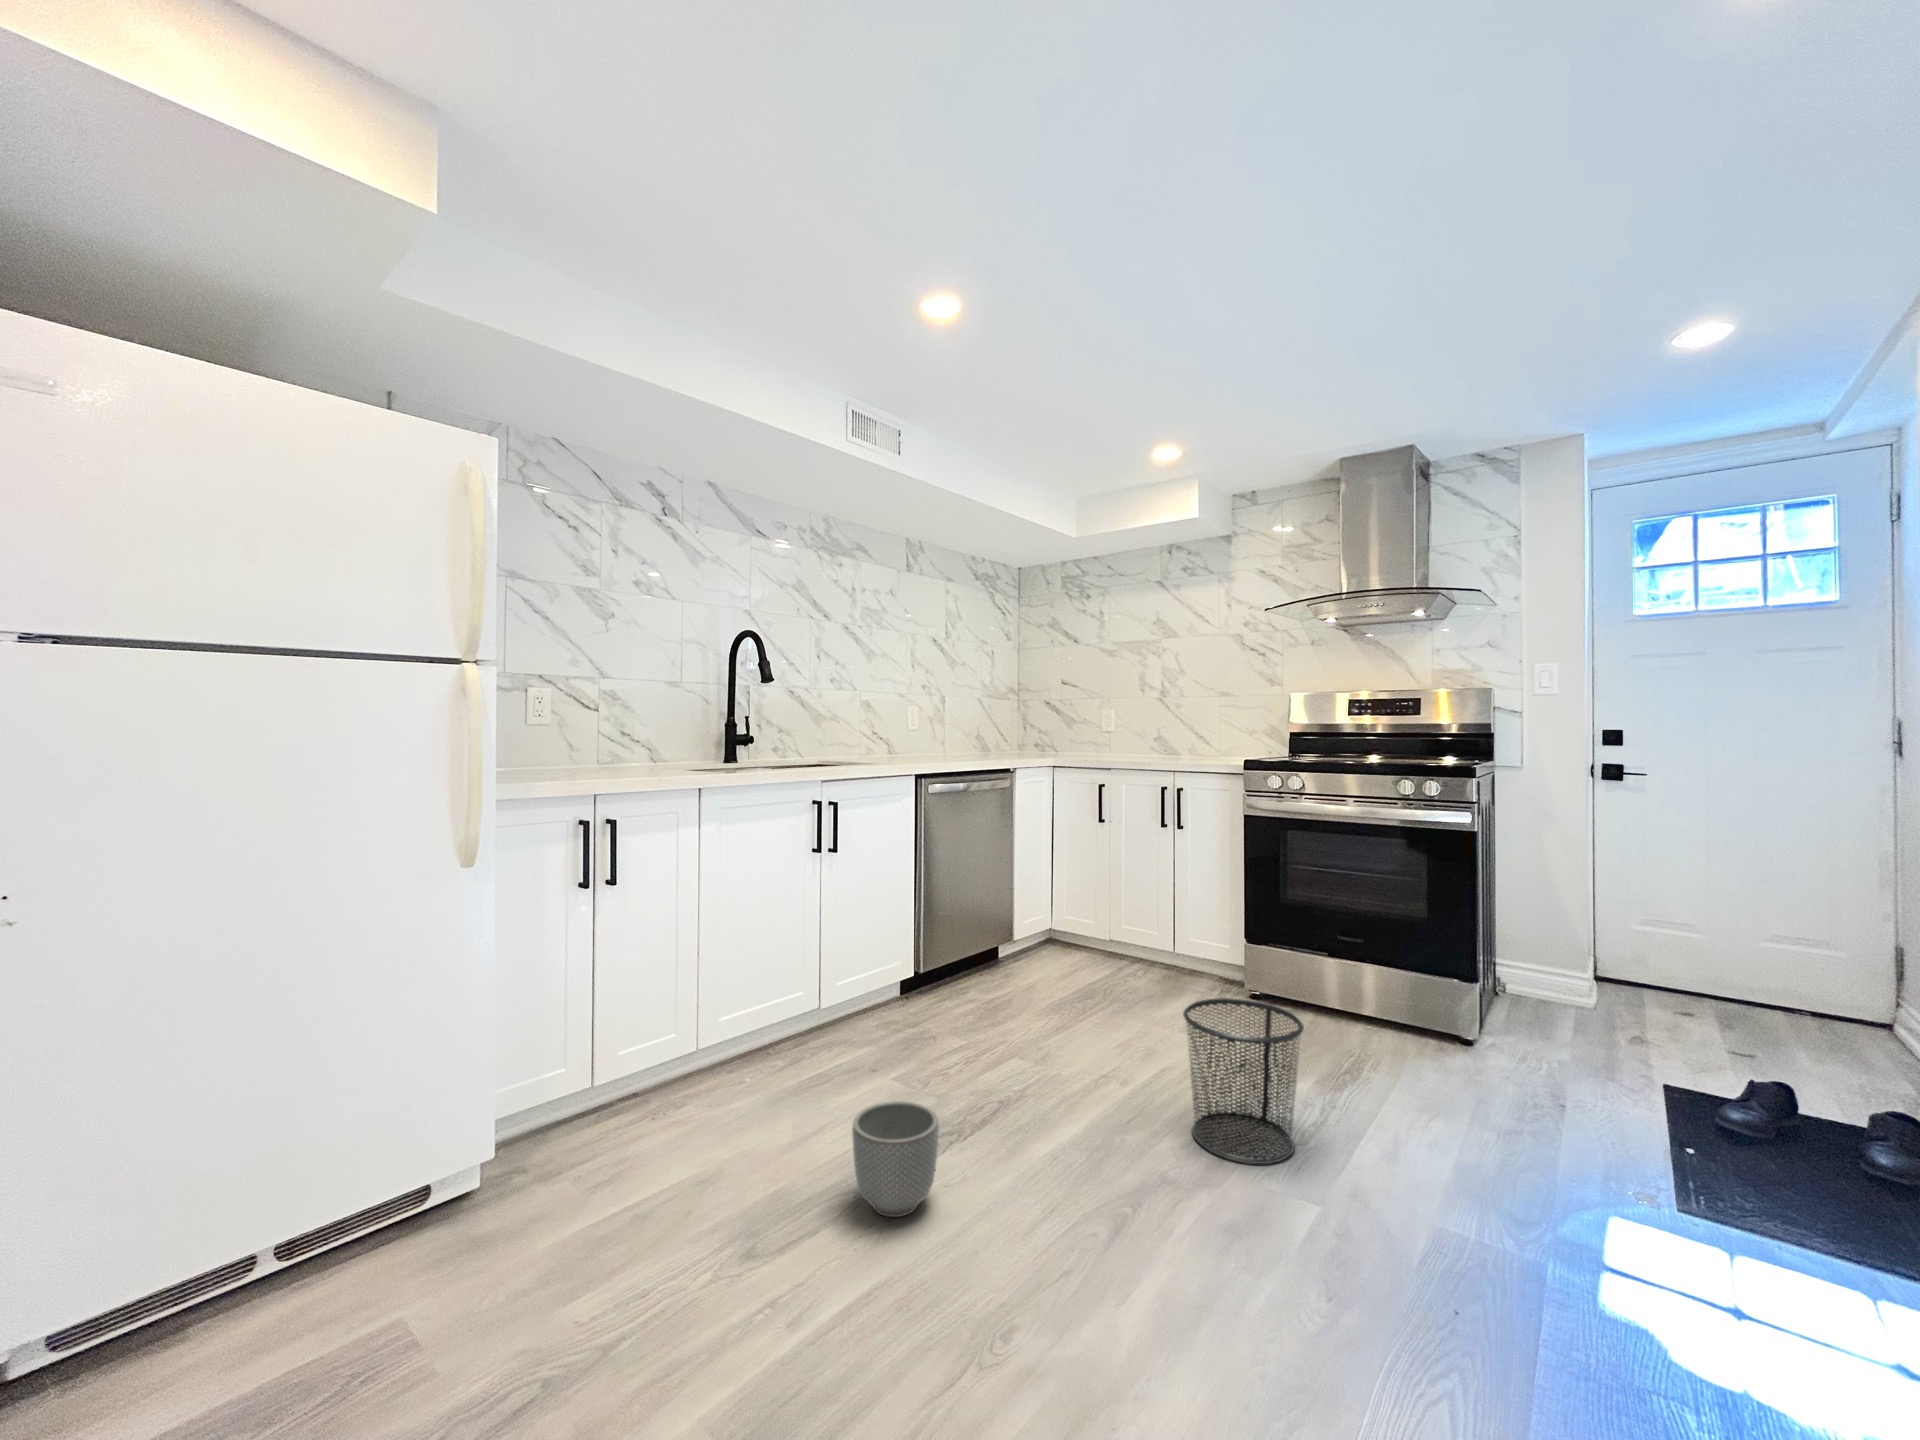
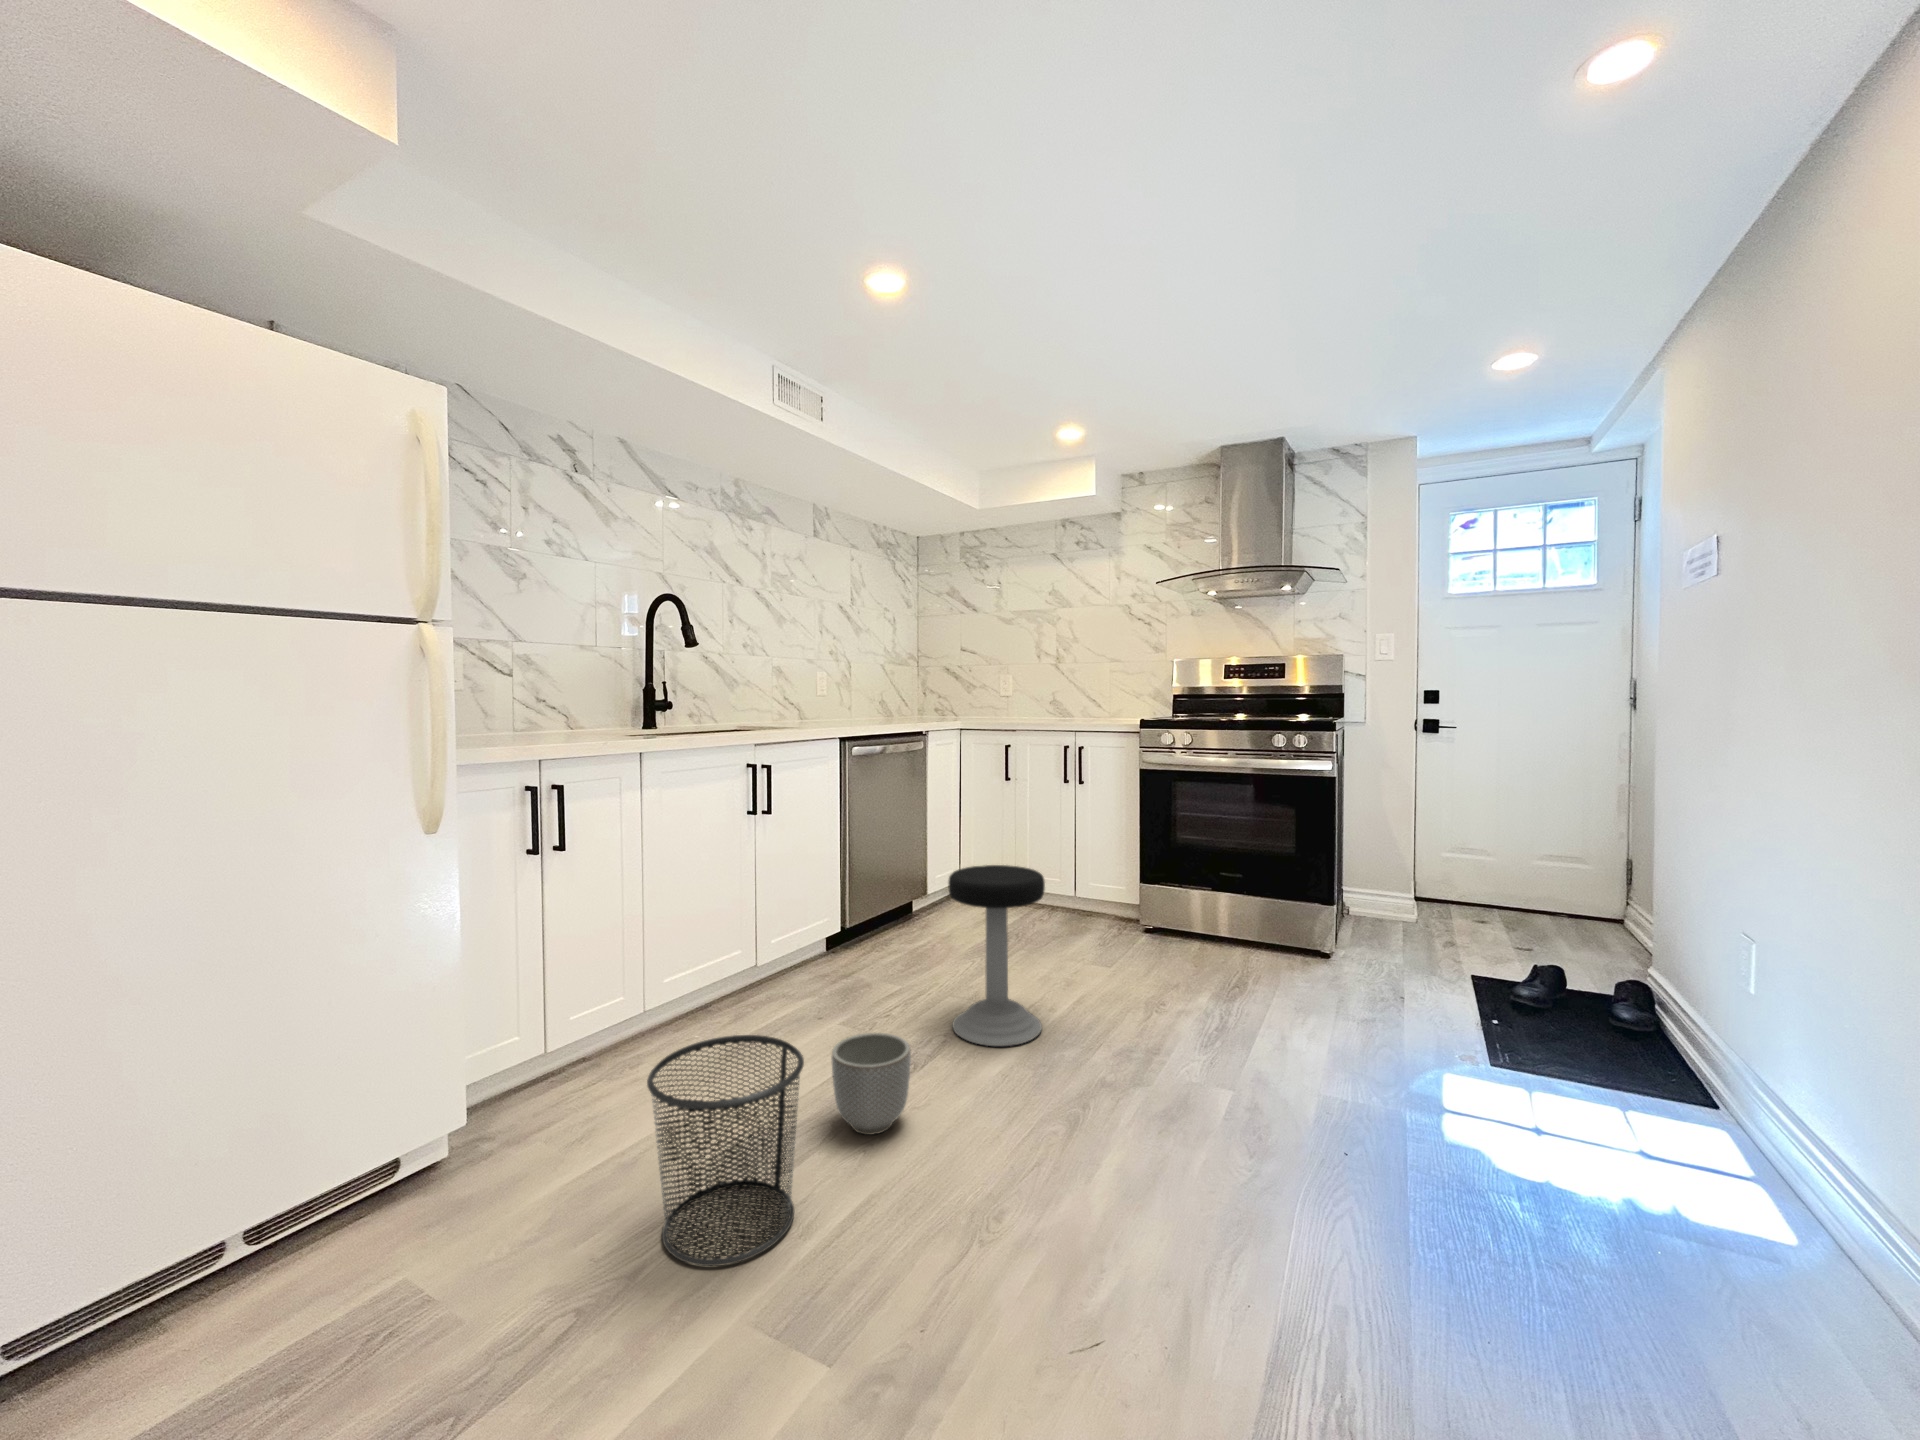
stool: none [1006,919,1113,1126] -> present [948,865,1045,1046]
waste bin: present [1183,998,1304,1164] -> present [647,1035,804,1266]

